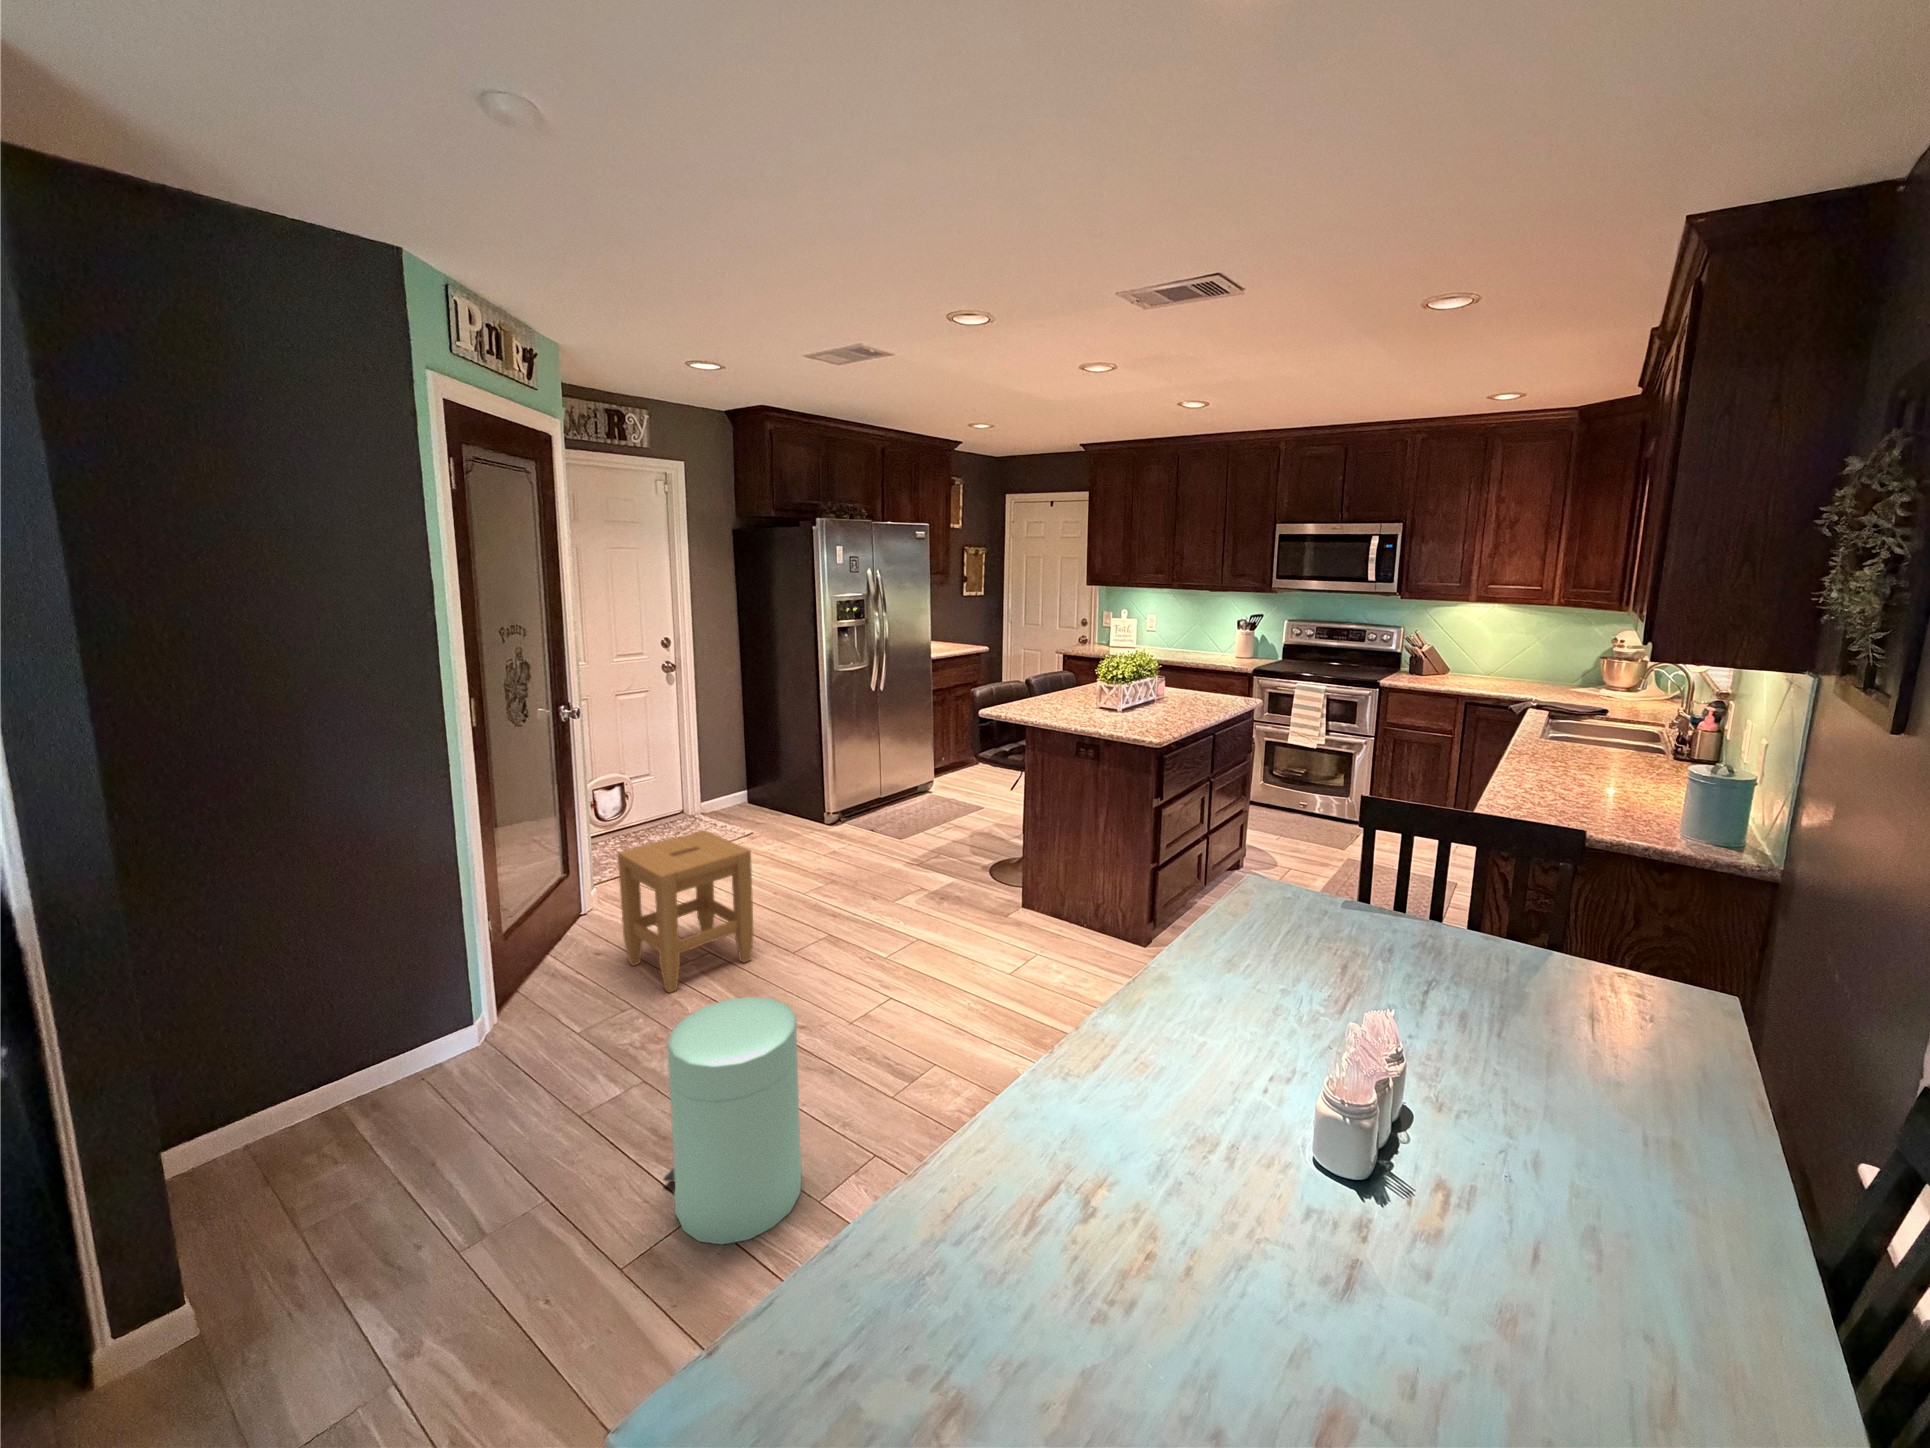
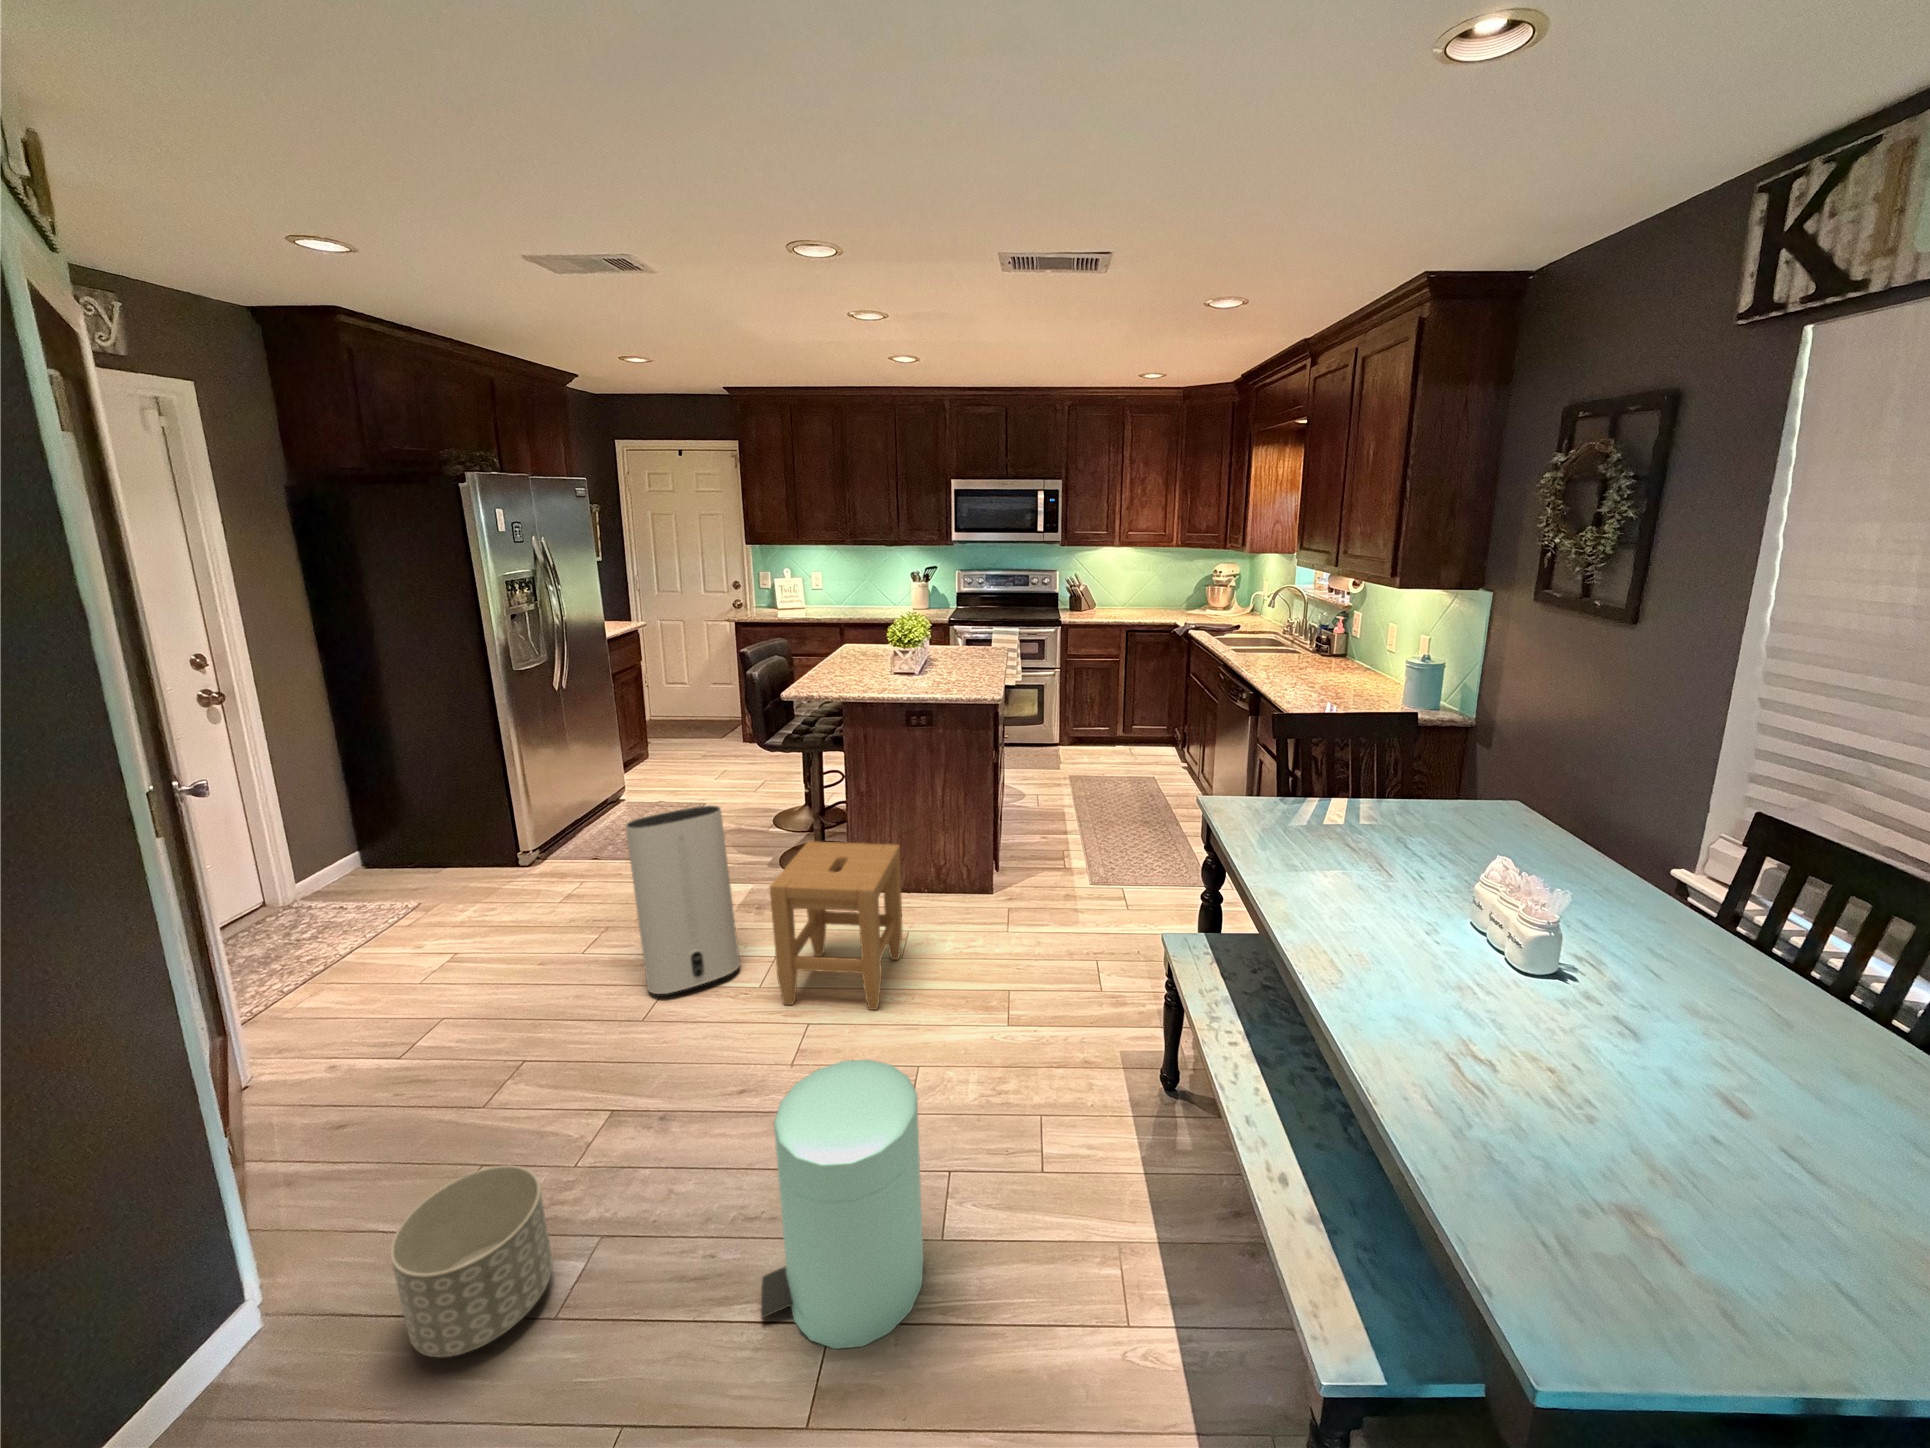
air purifier: none [814,790,892,942] -> present [626,805,740,994]
stool: present [618,830,753,993] -> present [770,841,903,1010]
planter: none [506,990,609,1103] -> present [391,1165,553,1357]

